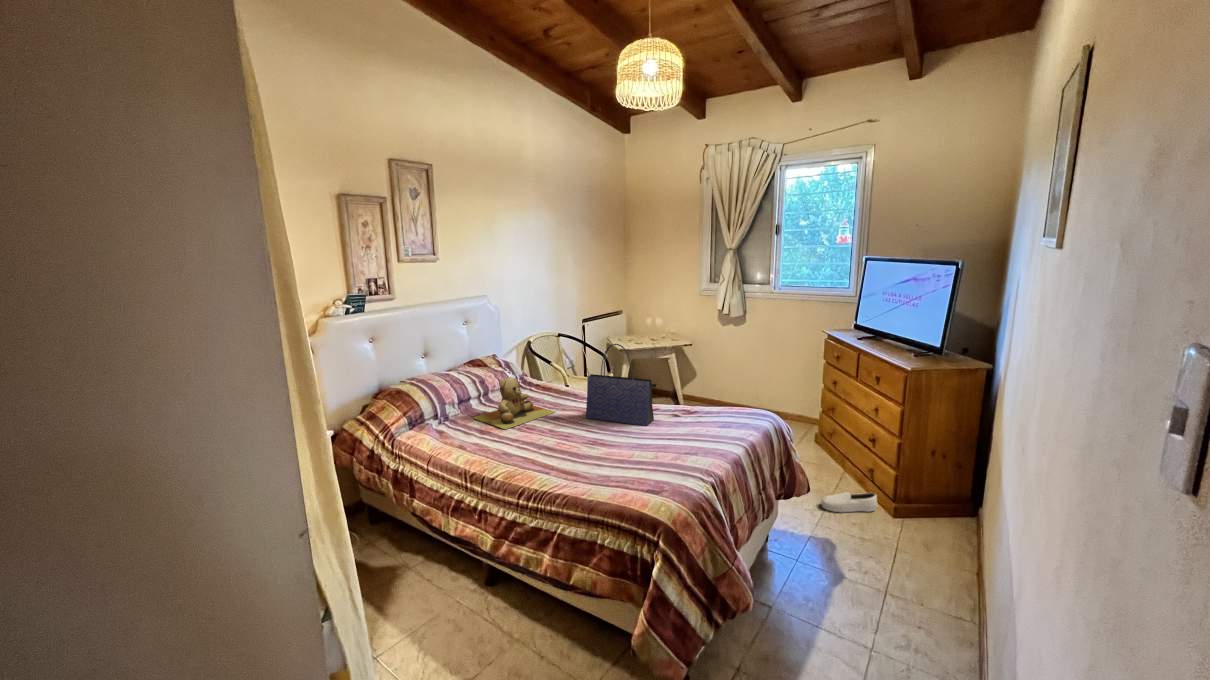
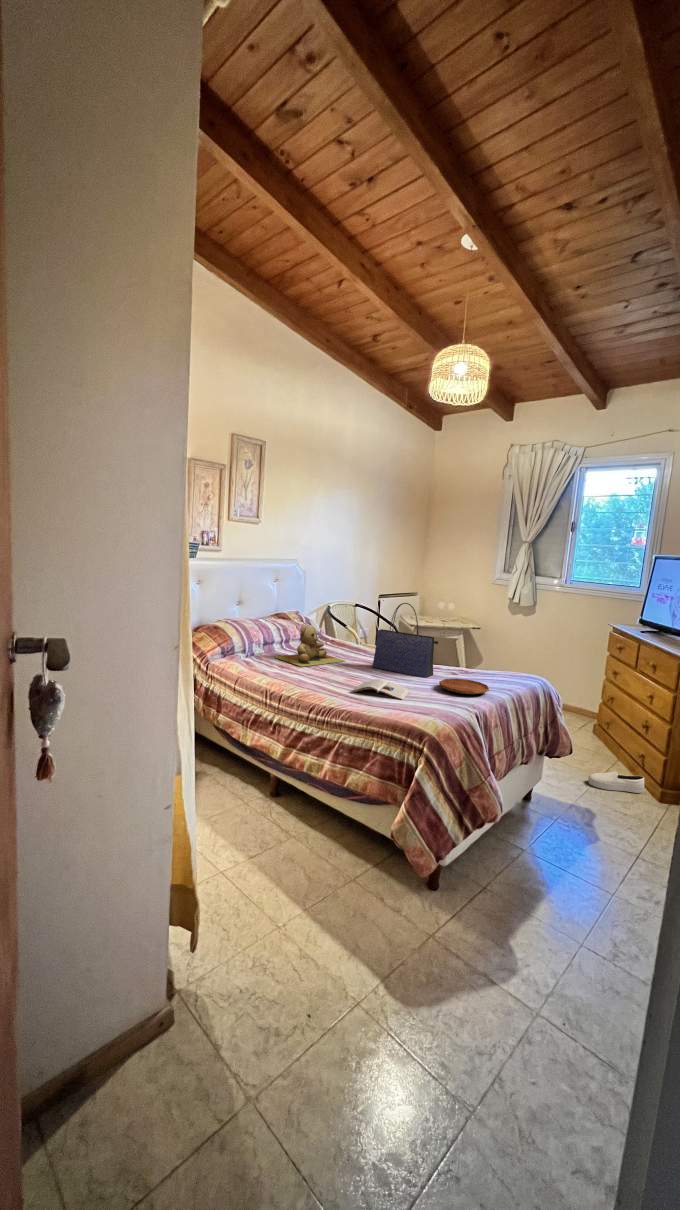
tray: none [663,425,719,447] -> present [439,678,489,694]
magazine: none [567,440,633,468] -> present [353,679,411,700]

